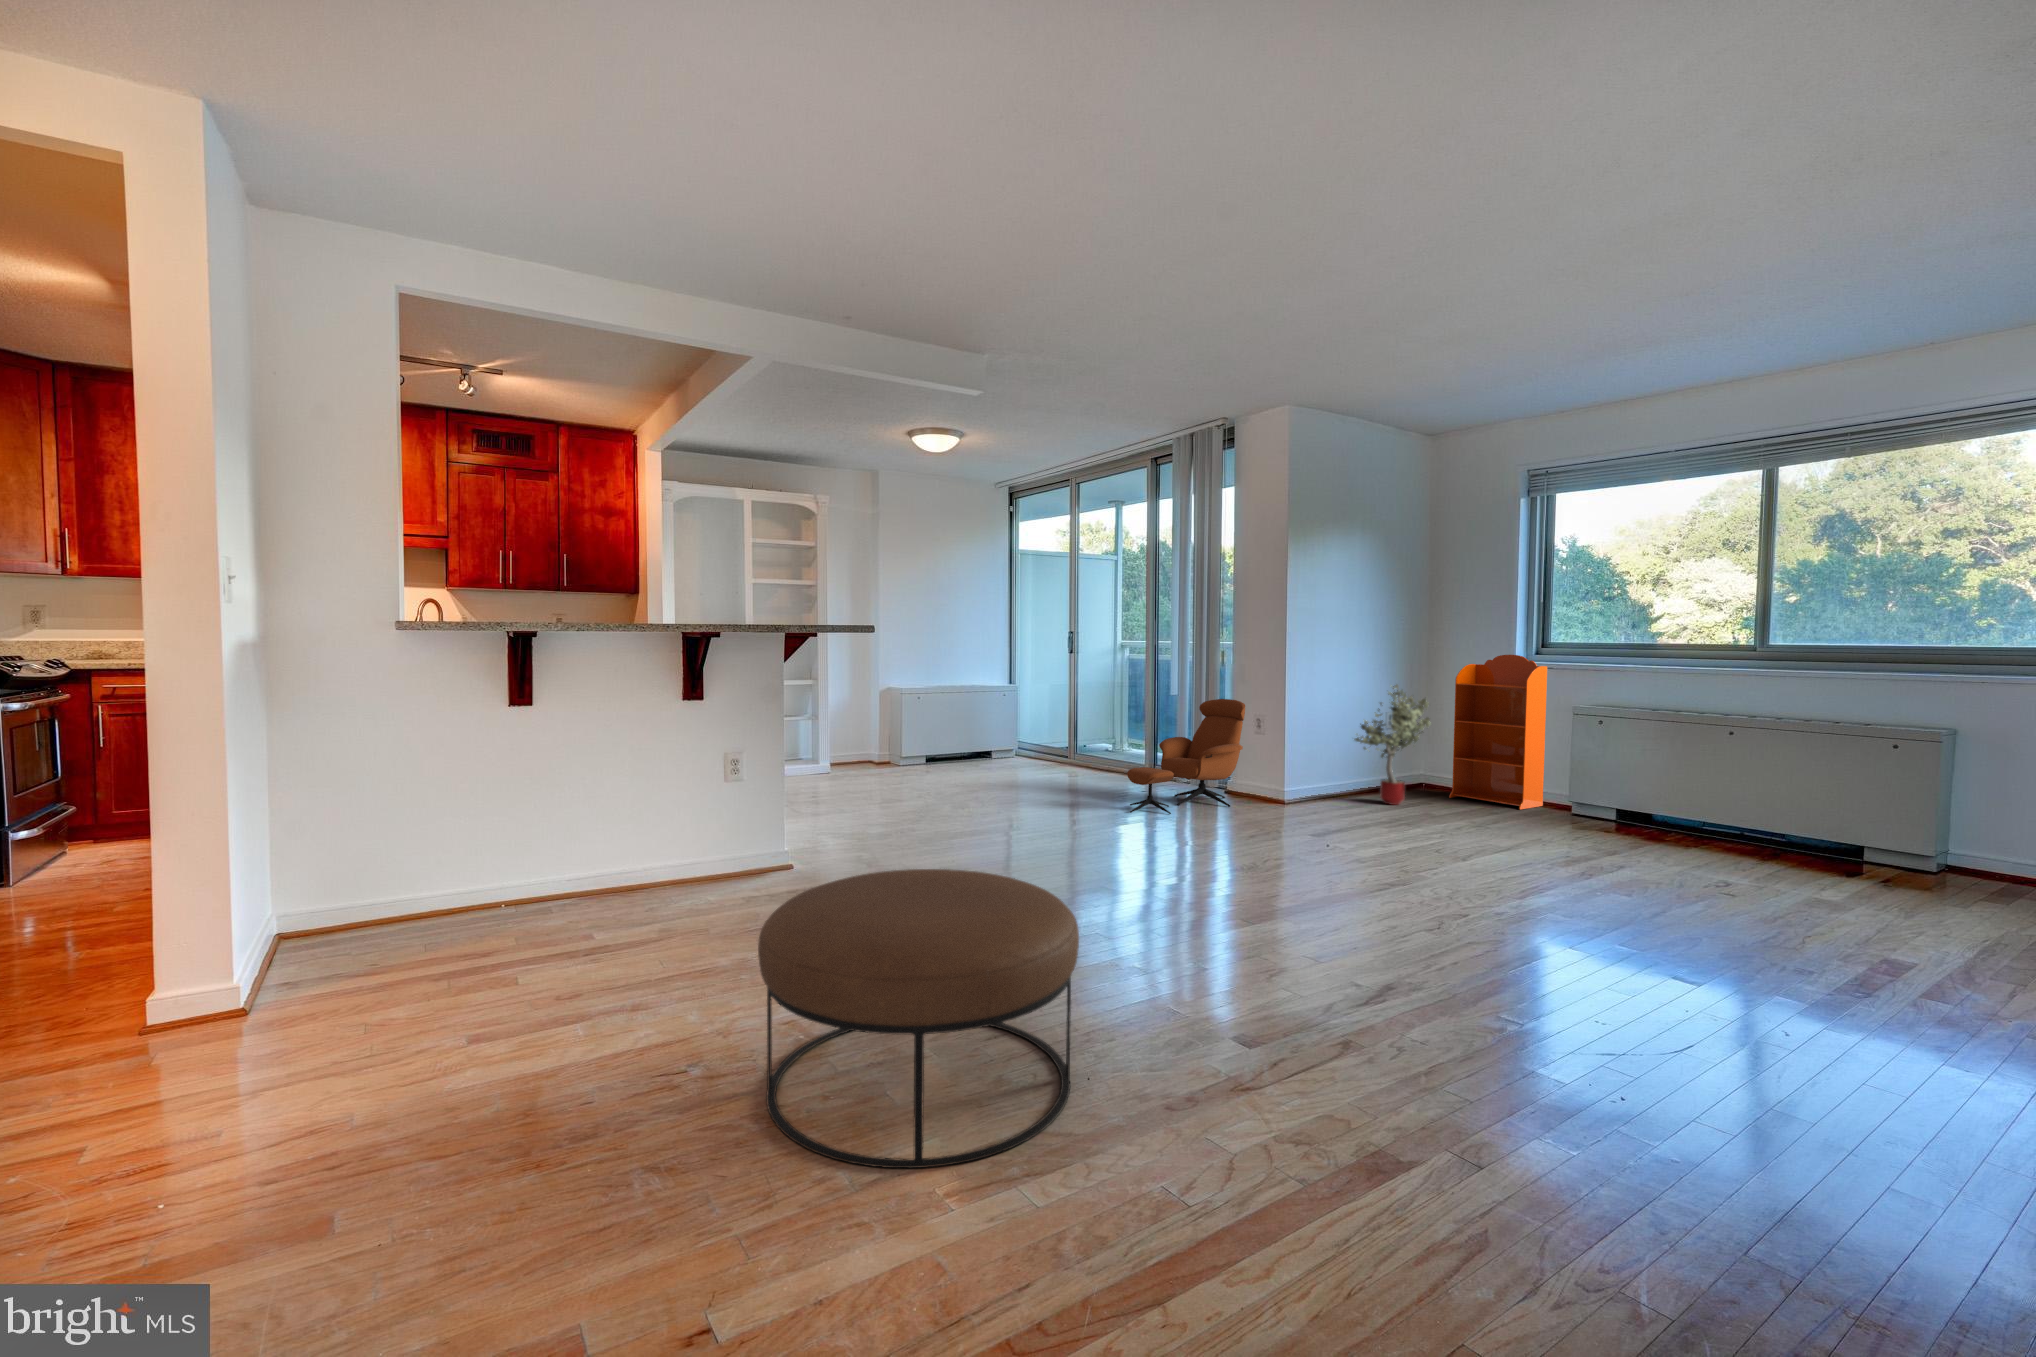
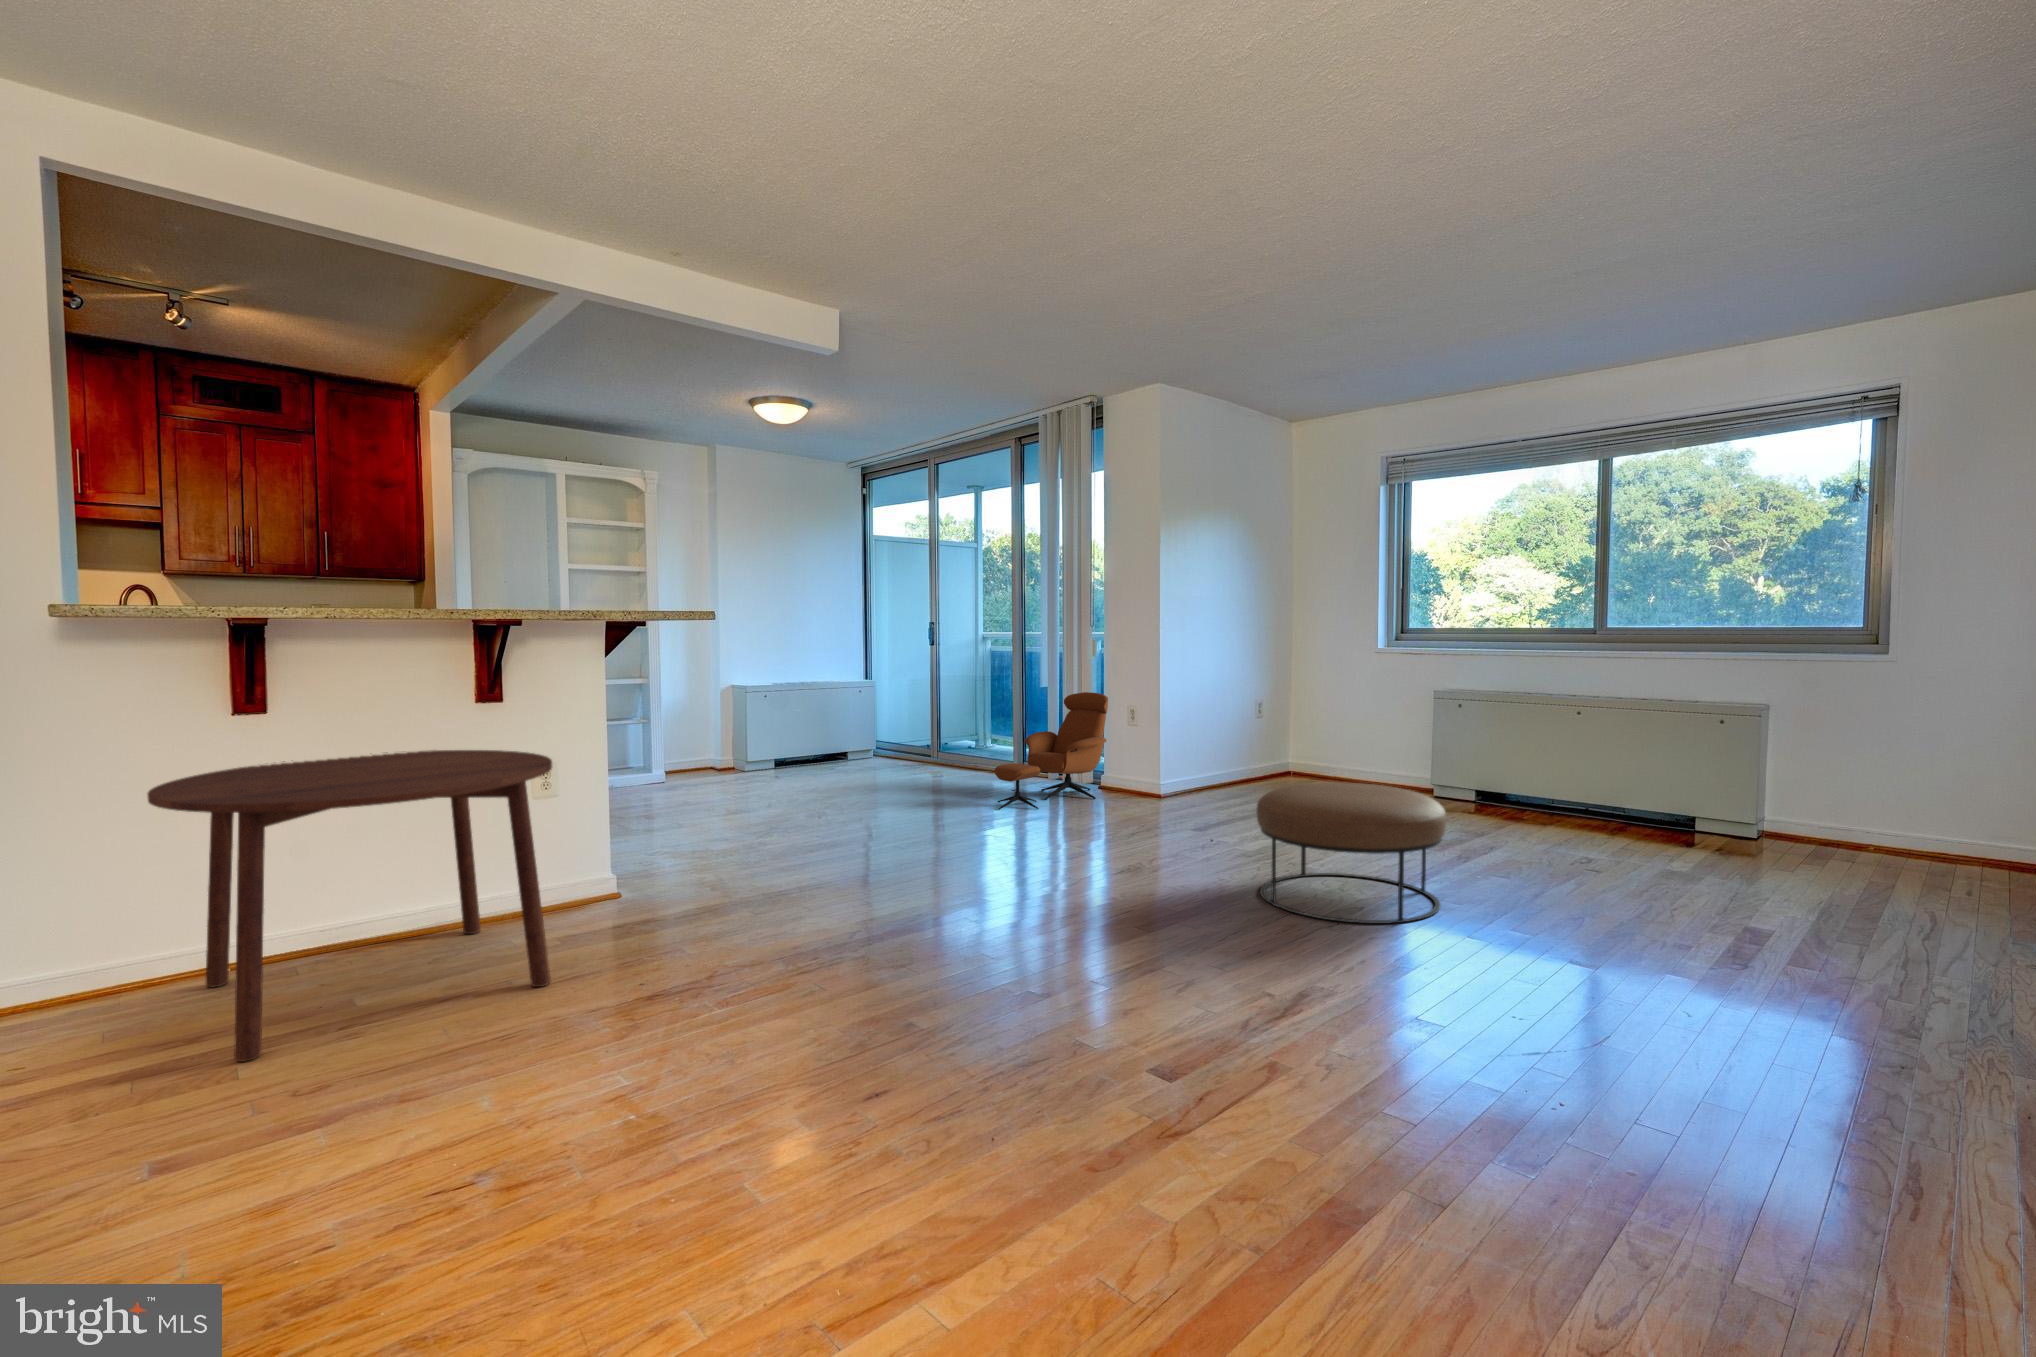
bookcase: present [1449,655,1547,810] -> none [1299,643,1383,789]
potted tree: present [1354,685,1430,805] -> none [1209,673,1282,789]
dining table: none [298,727,678,1022] -> present [147,750,552,1062]
ottoman: present [758,869,1079,1168] -> present [1256,782,1447,924]

